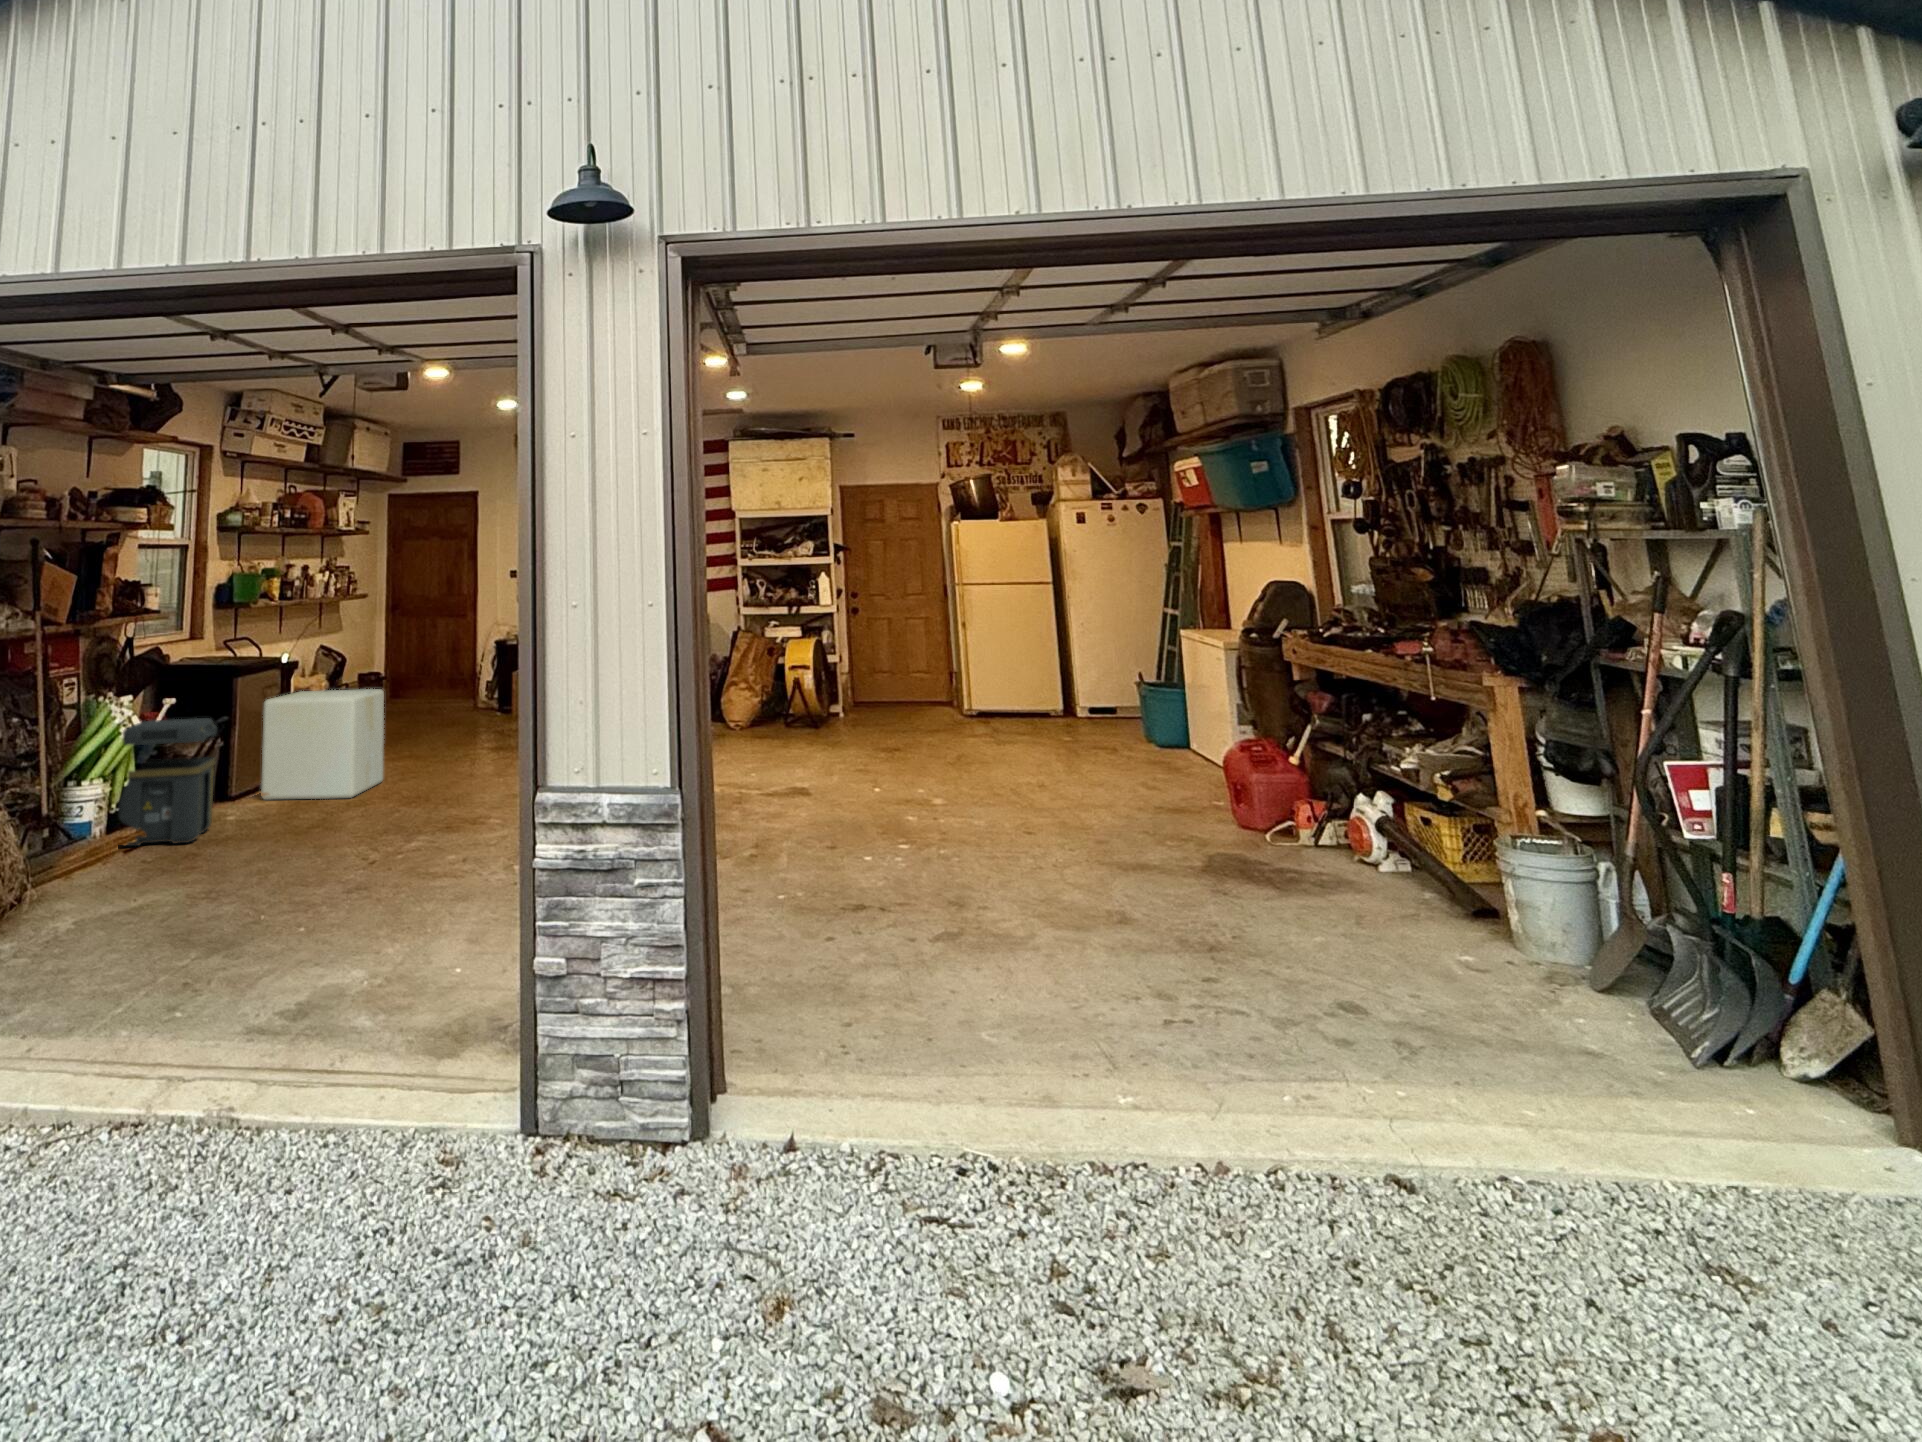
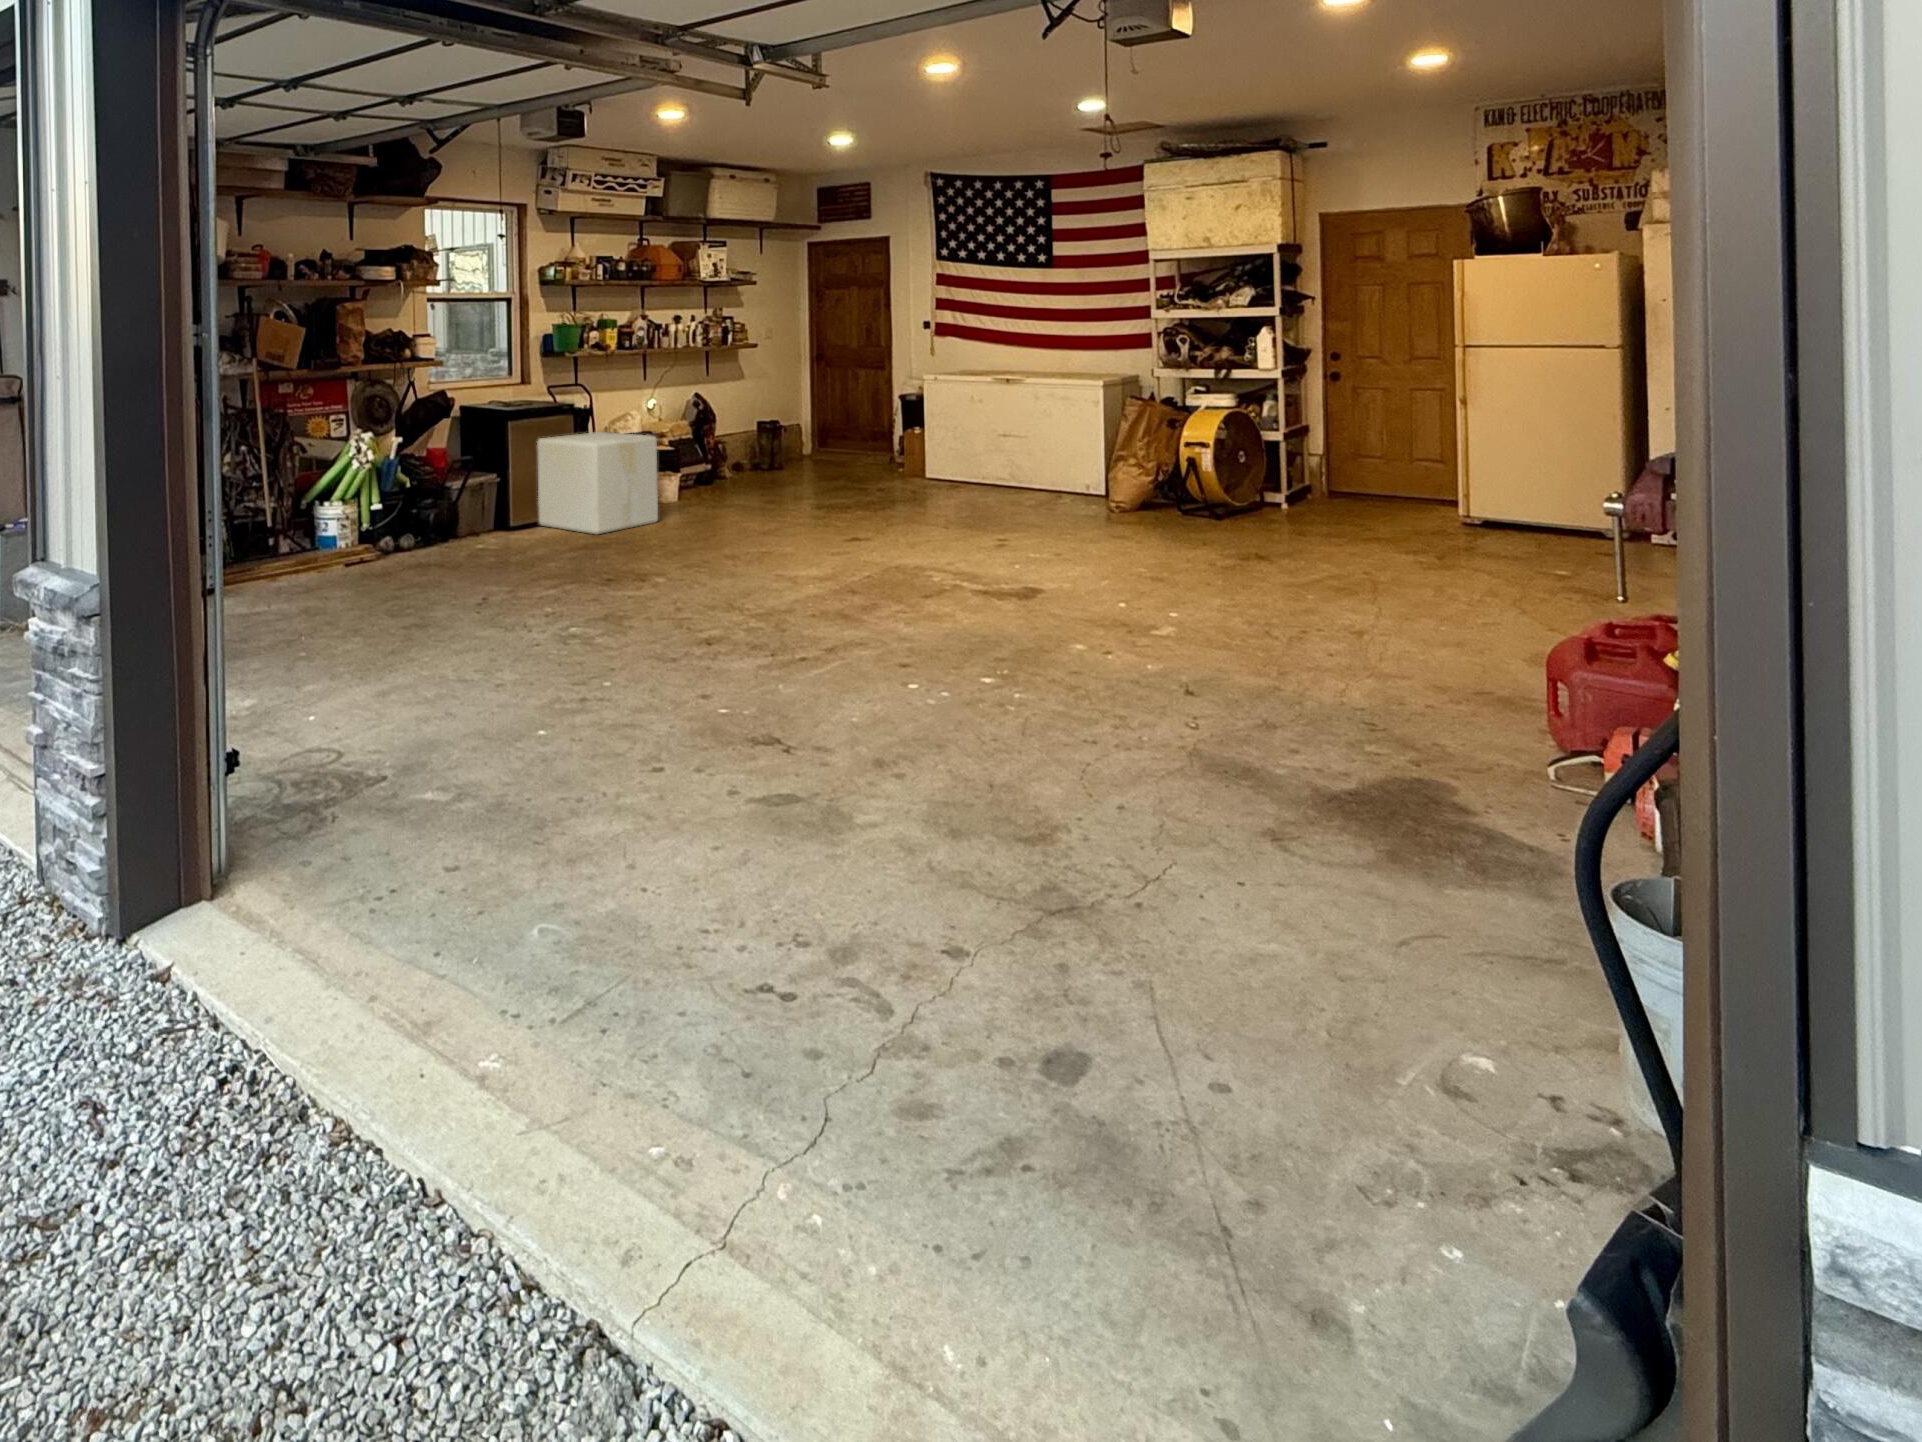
toolbox: present [119,718,217,846] -> none [352,451,444,558]

